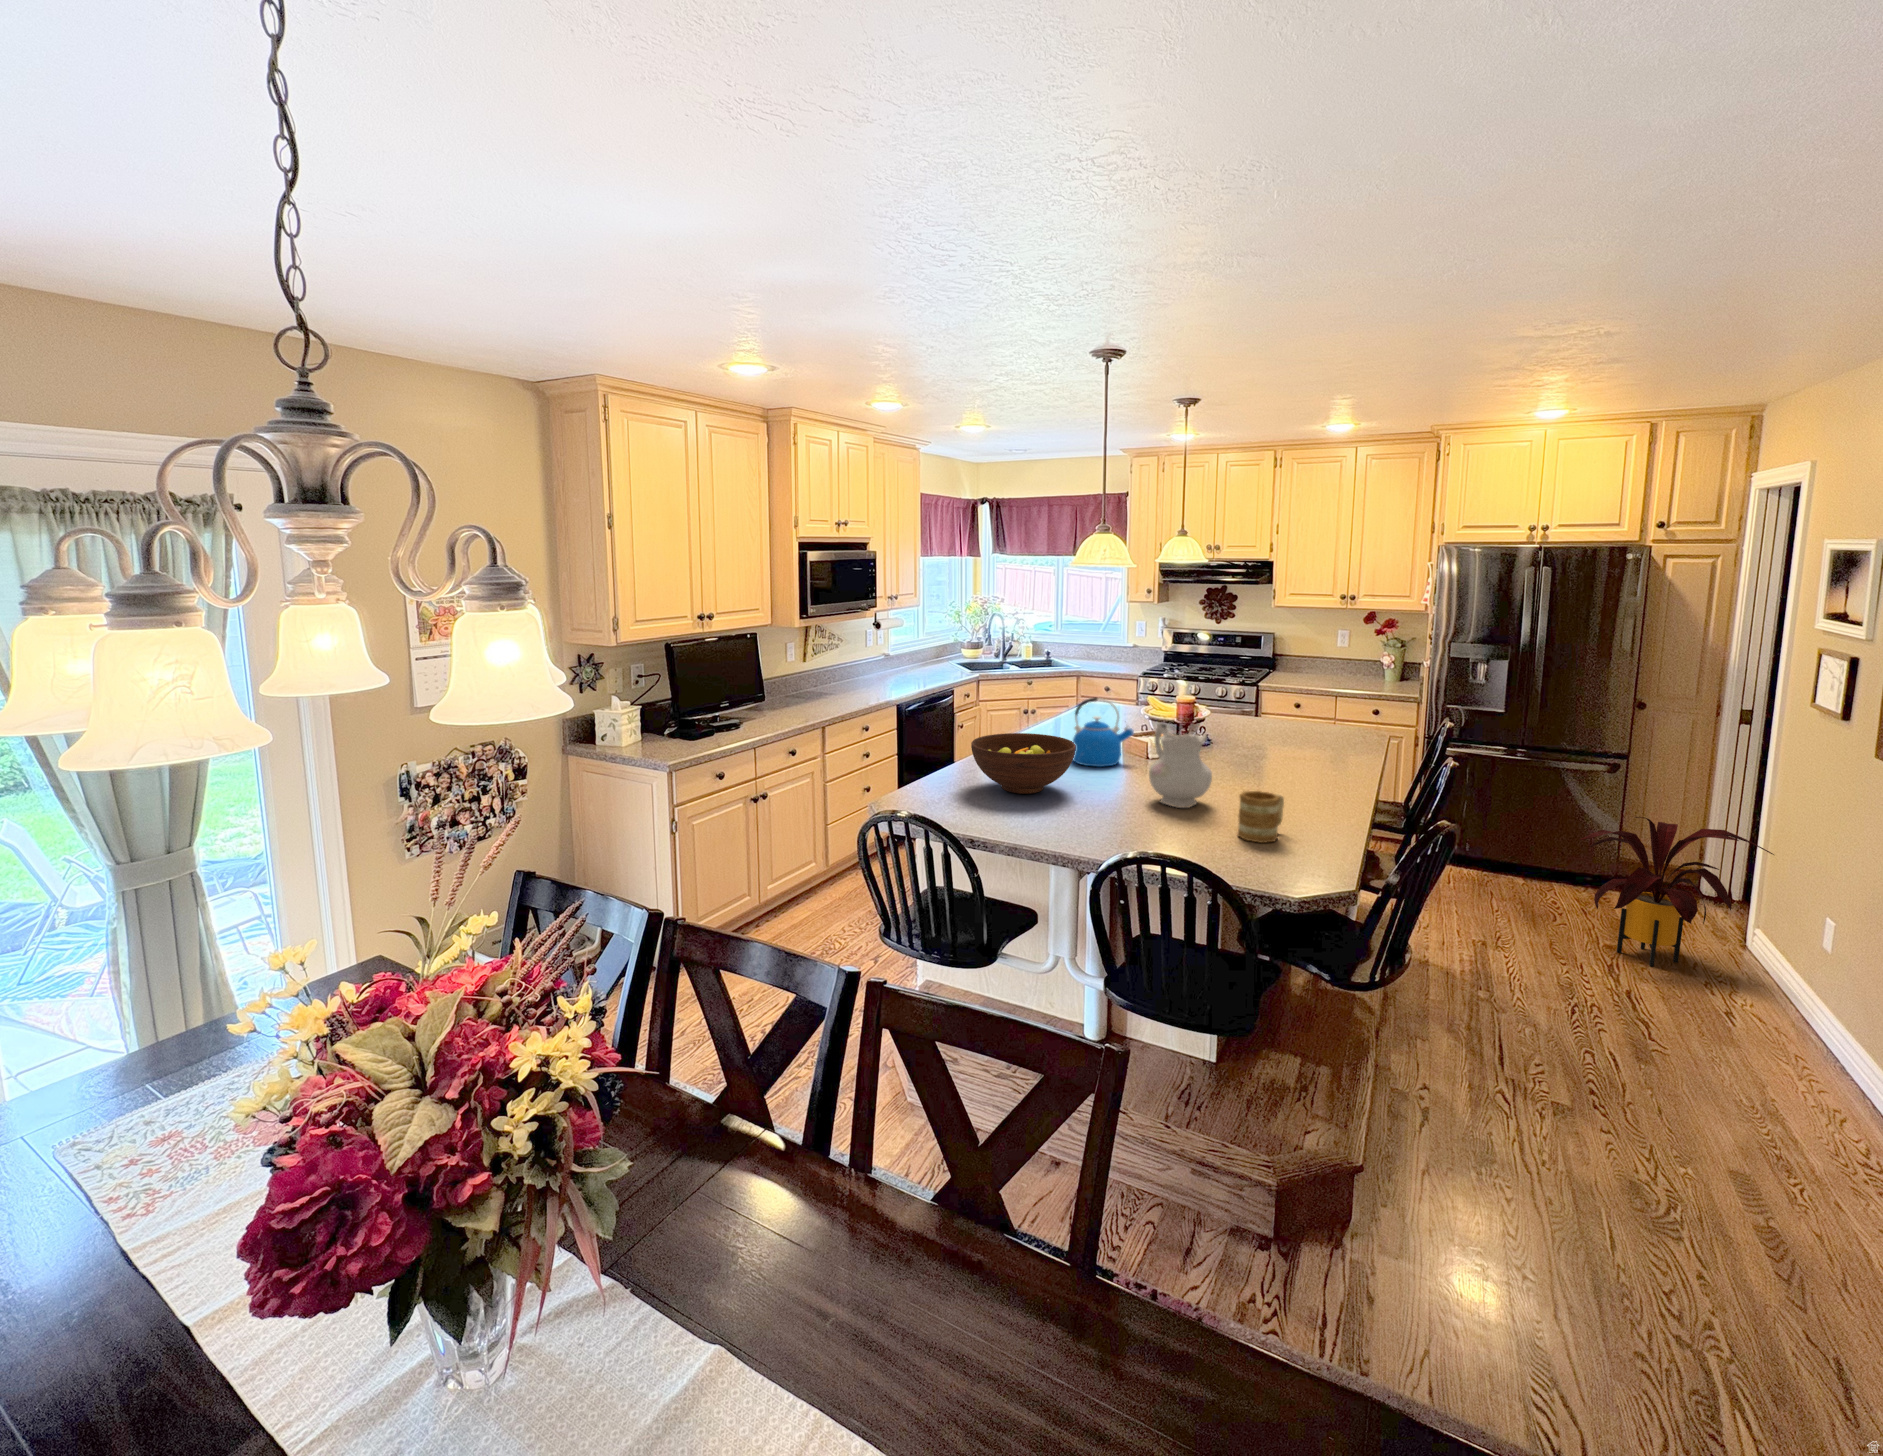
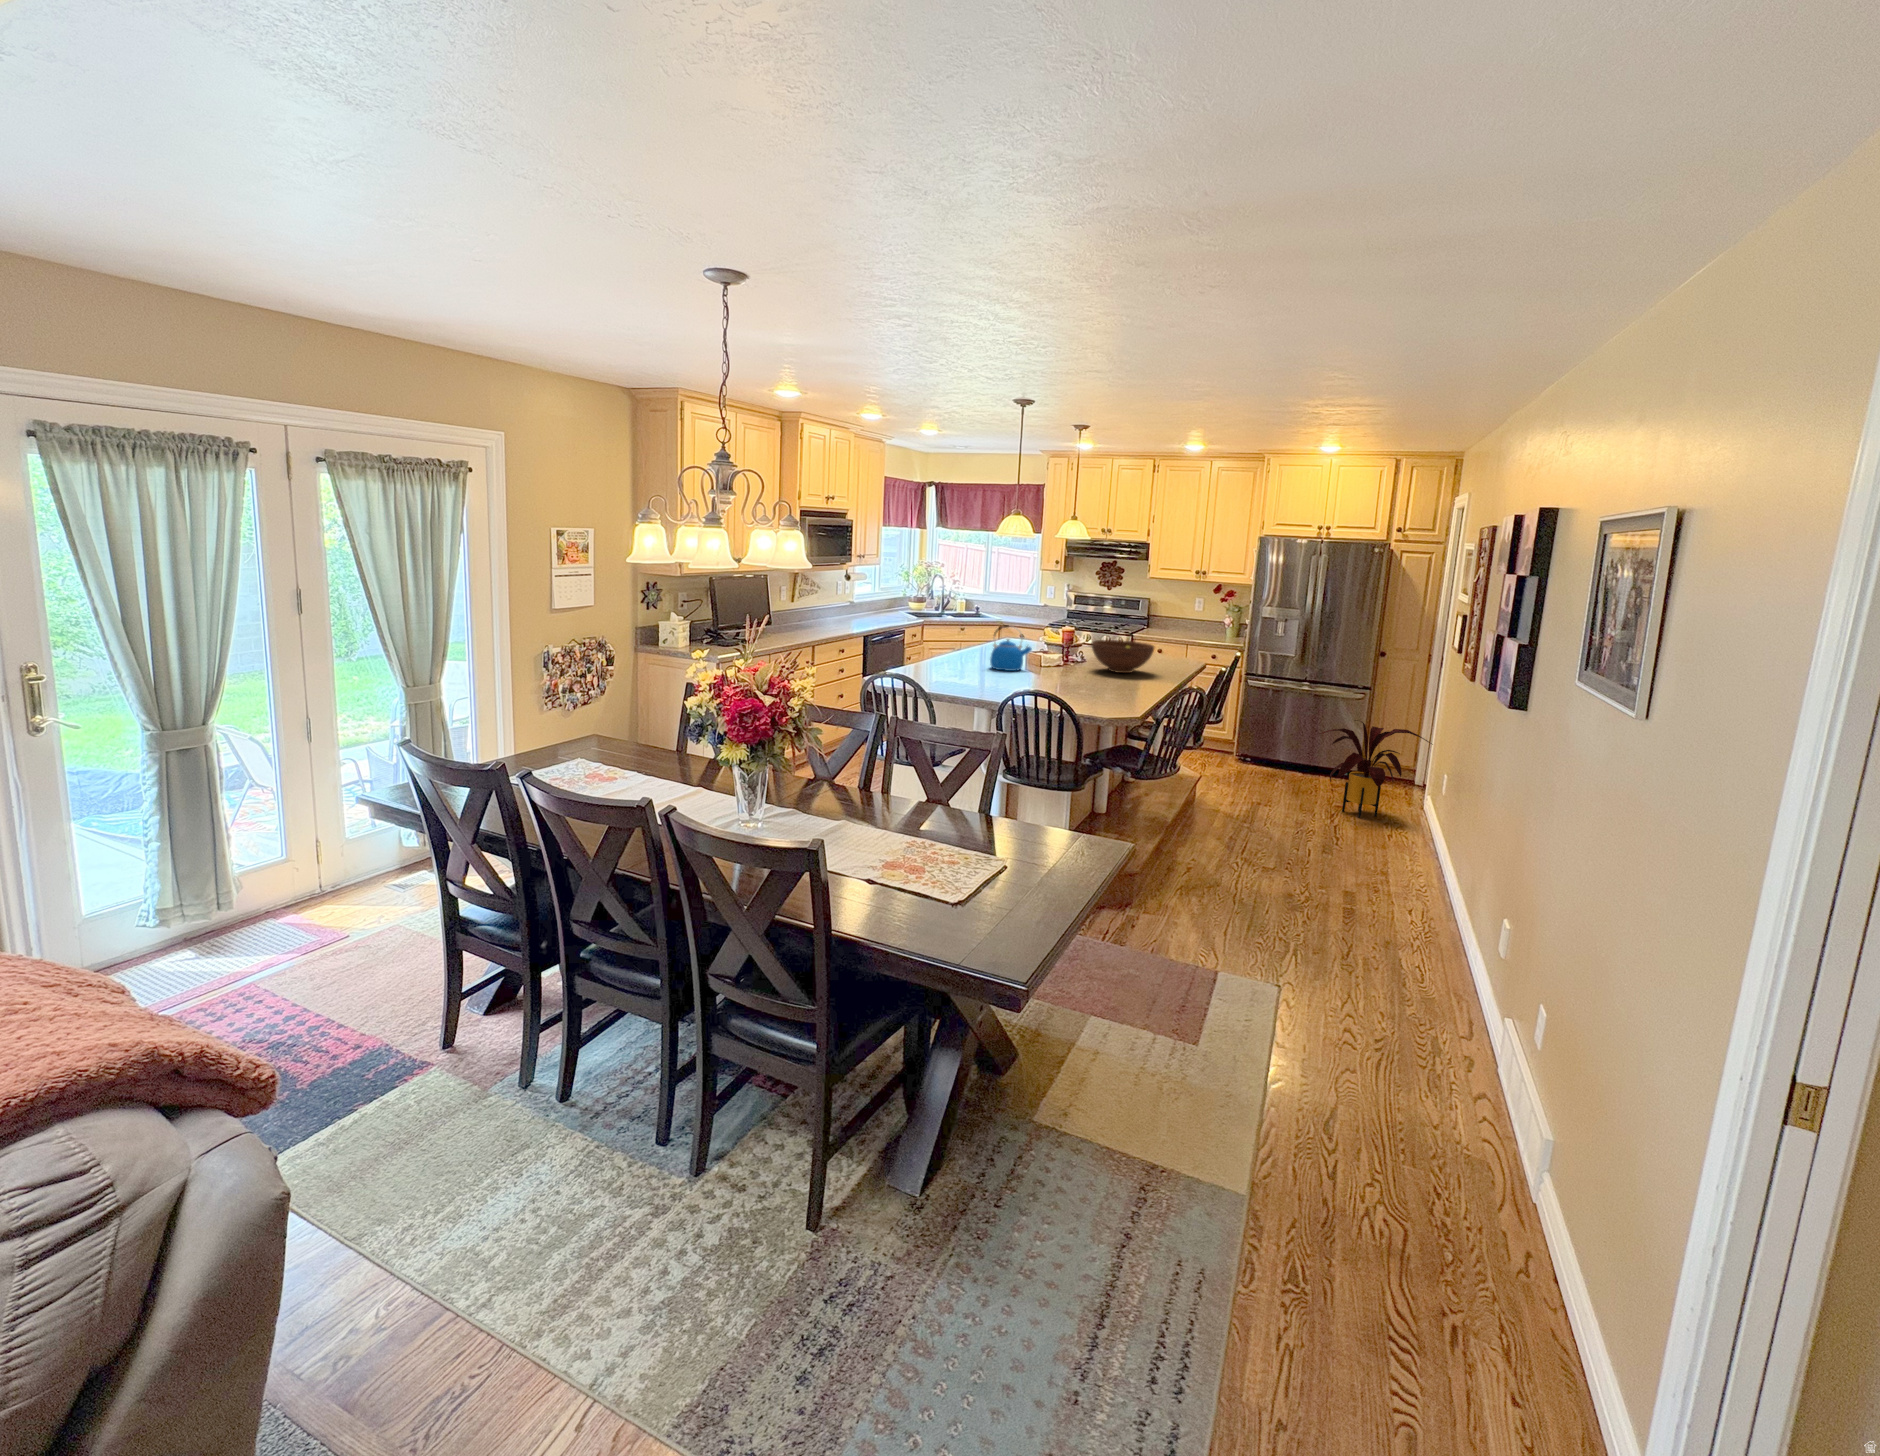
ceramic pitcher: present [1149,723,1212,808] -> none [1037,637,1075,689]
fruit bowl: present [971,733,1076,794] -> present [1092,640,1154,673]
mug: present [1238,791,1284,843] -> none [1085,674,1113,703]

